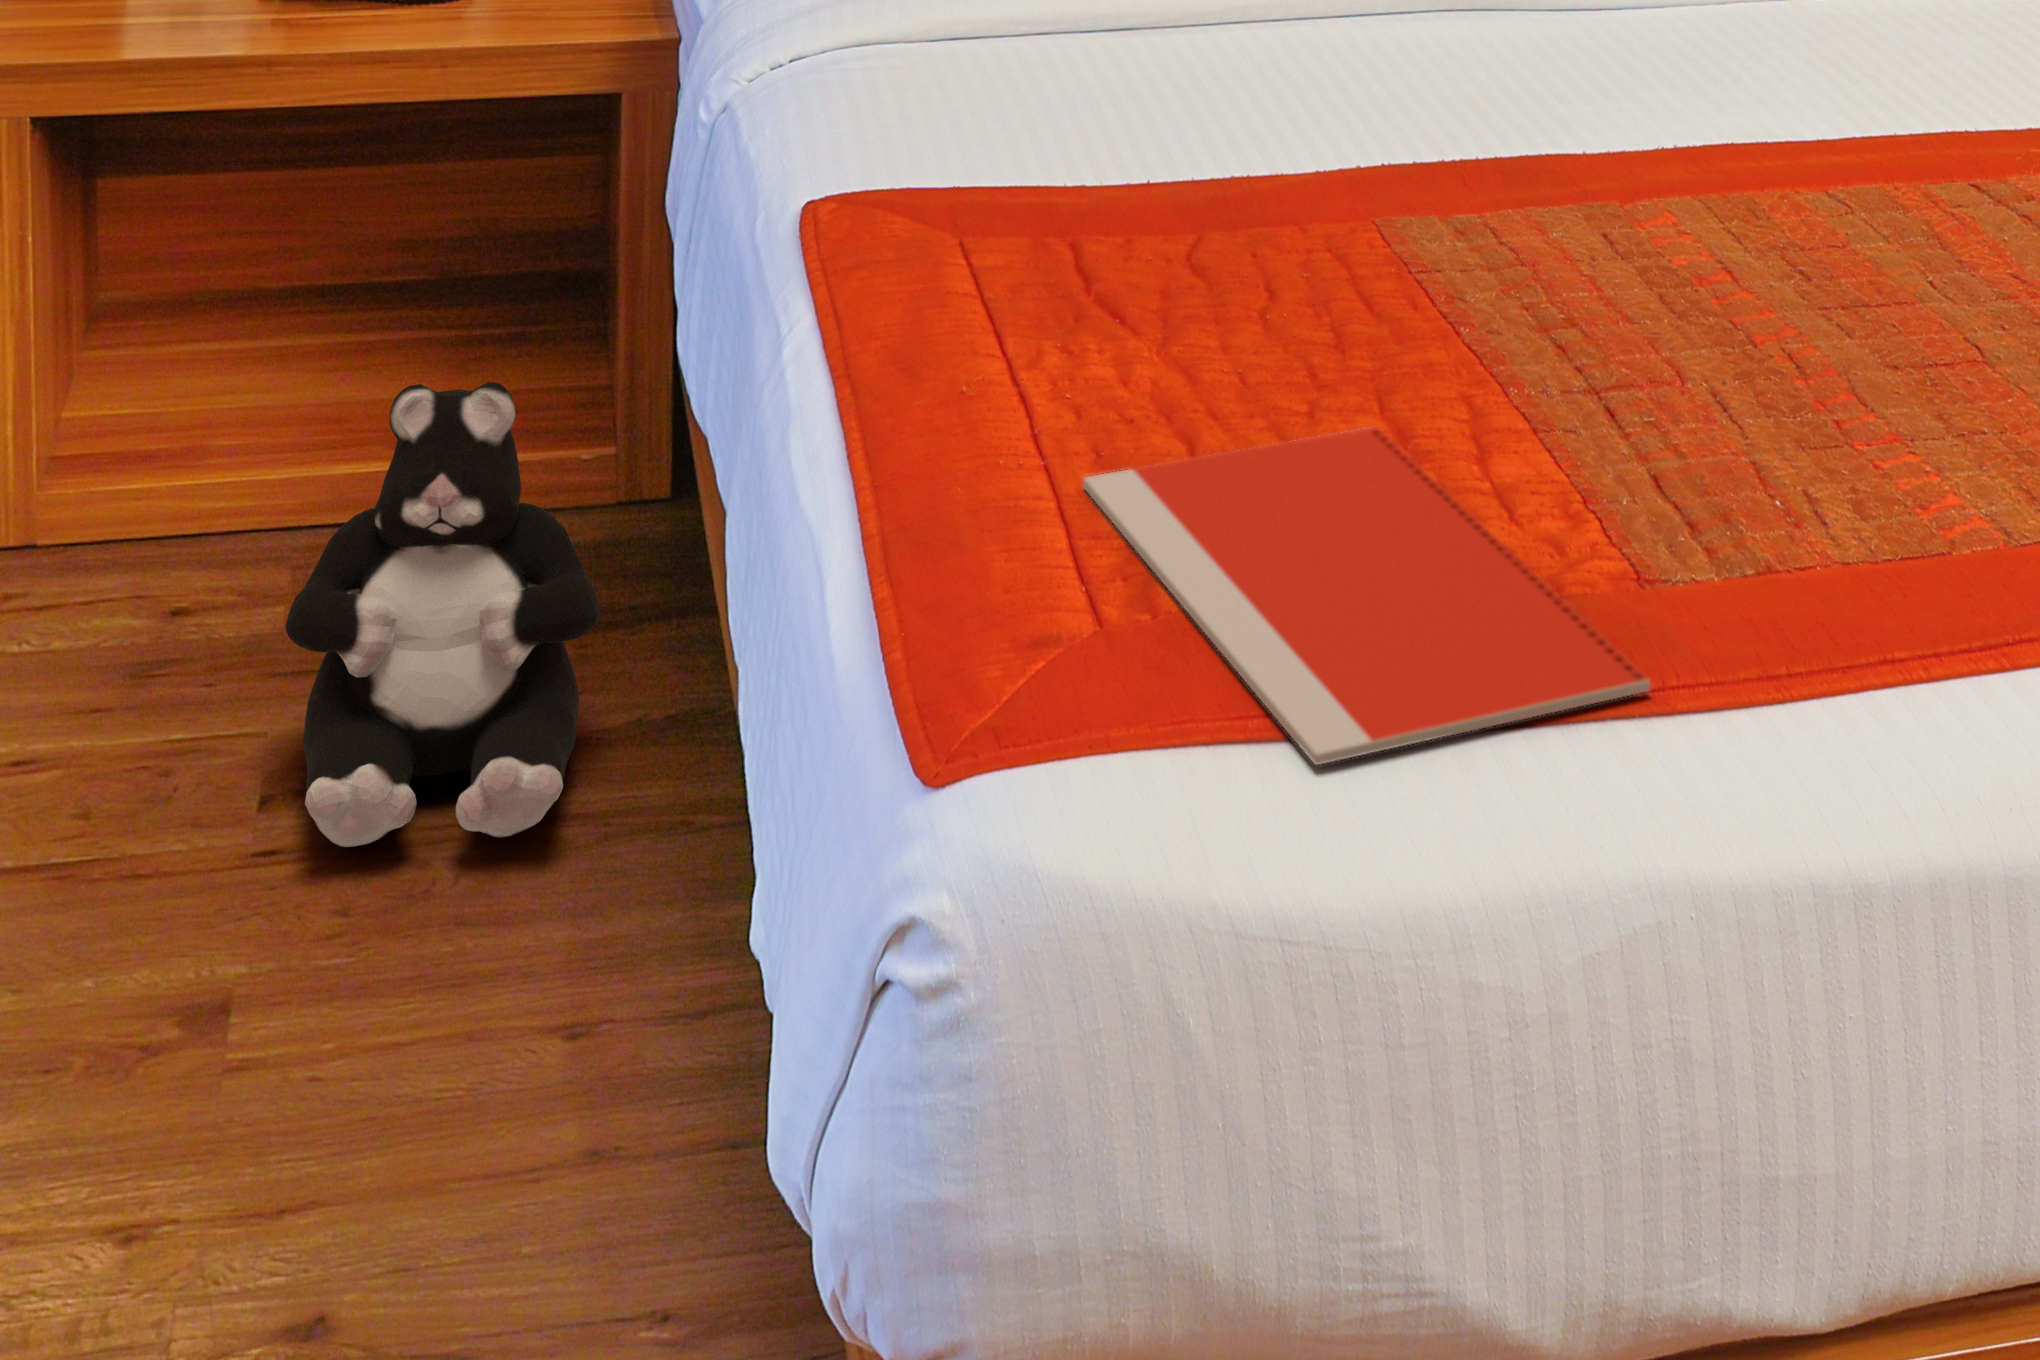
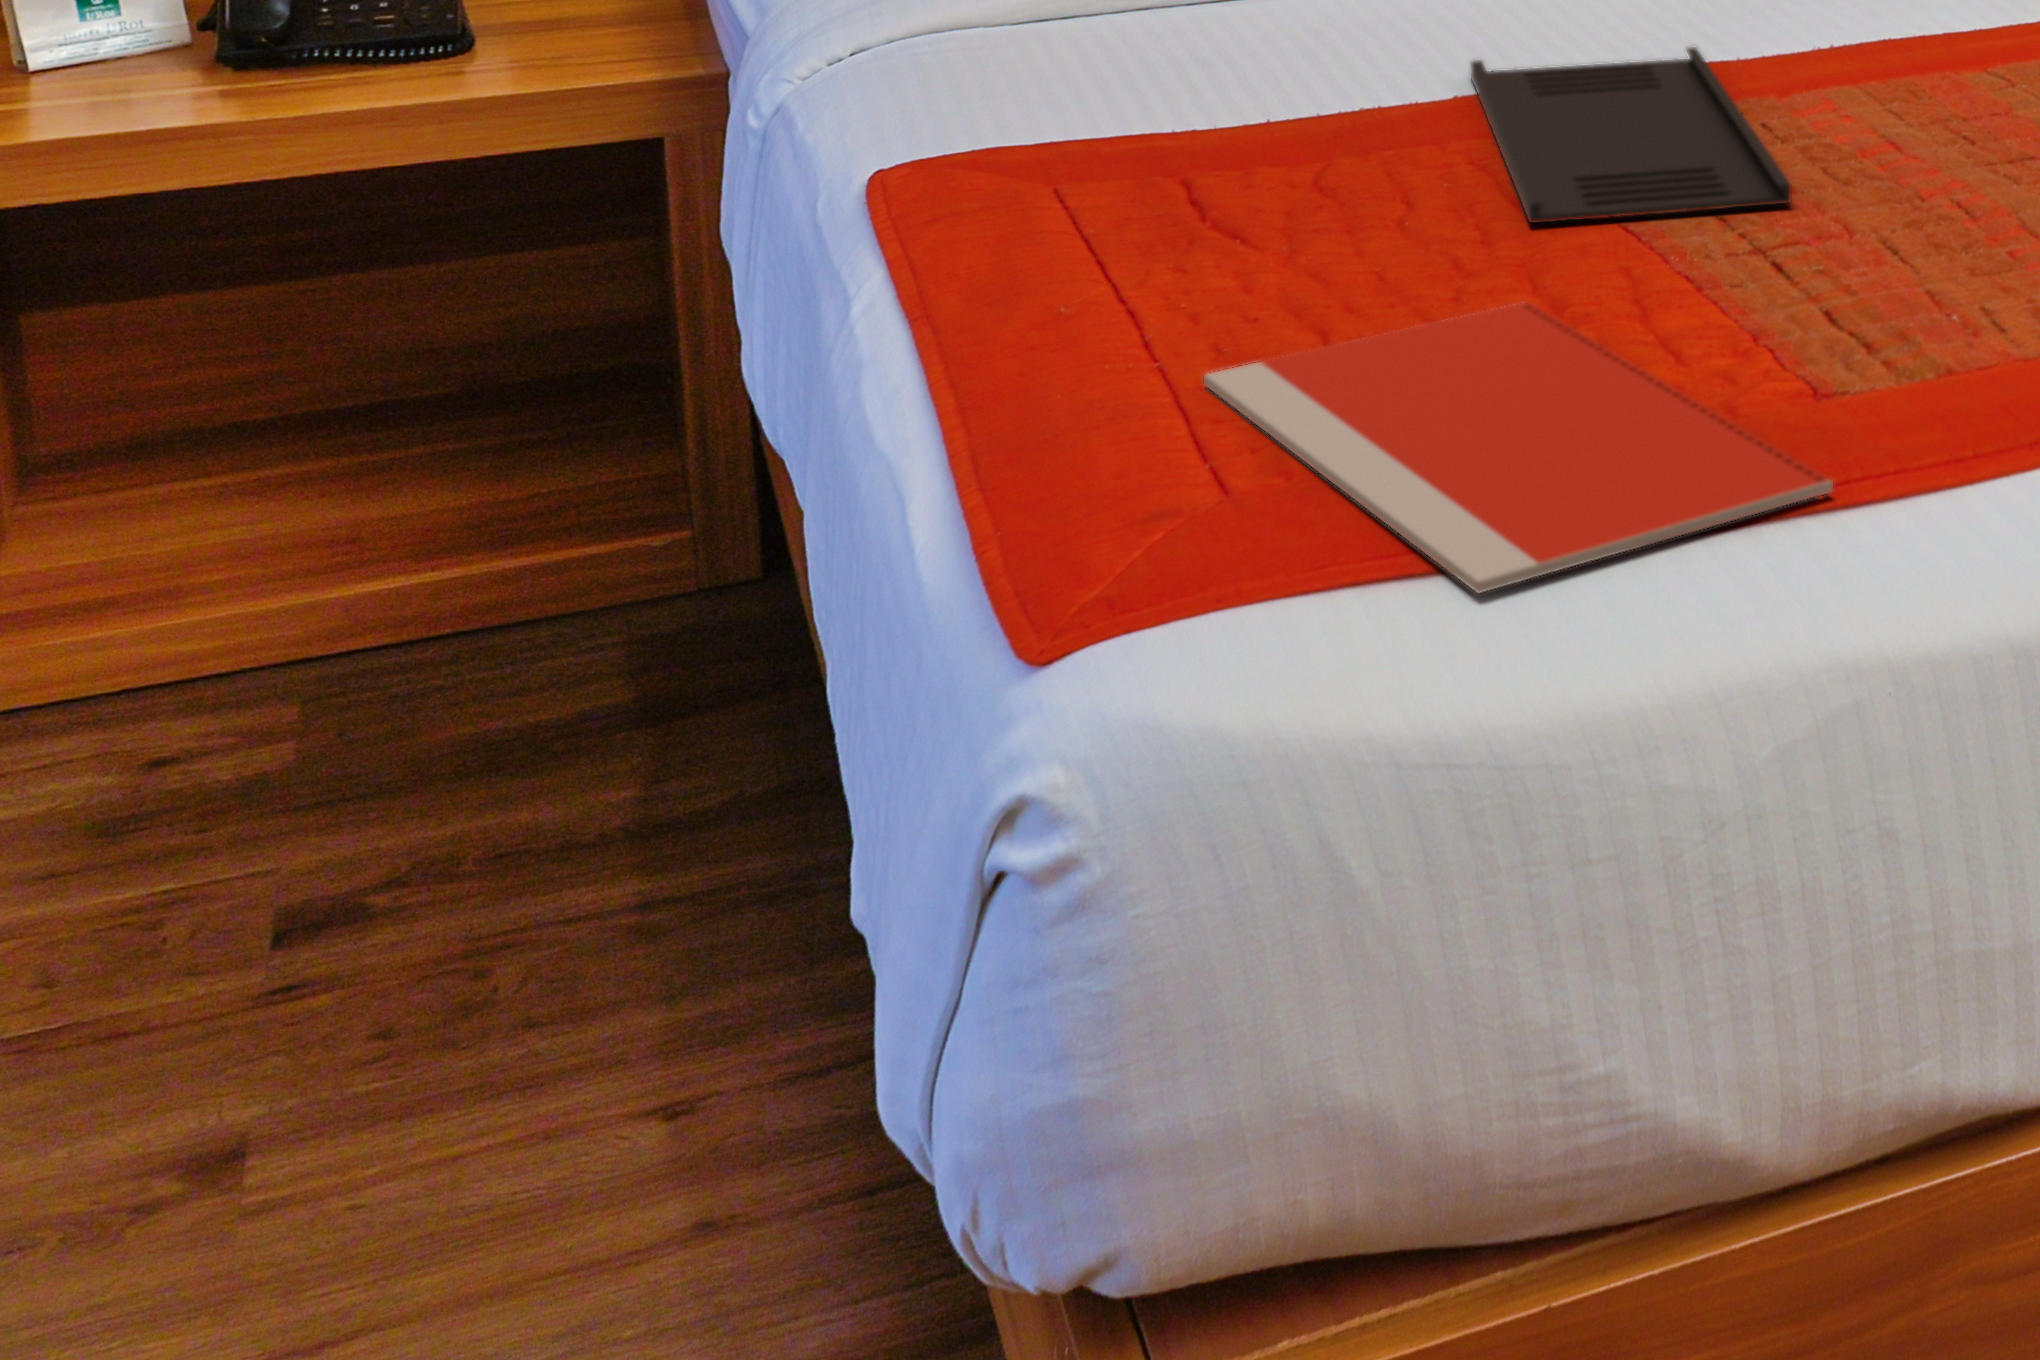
tray: none [1337,132,1631,334] -> present [1471,47,1792,223]
plush toy: present [286,382,600,847] -> none [289,439,675,957]

